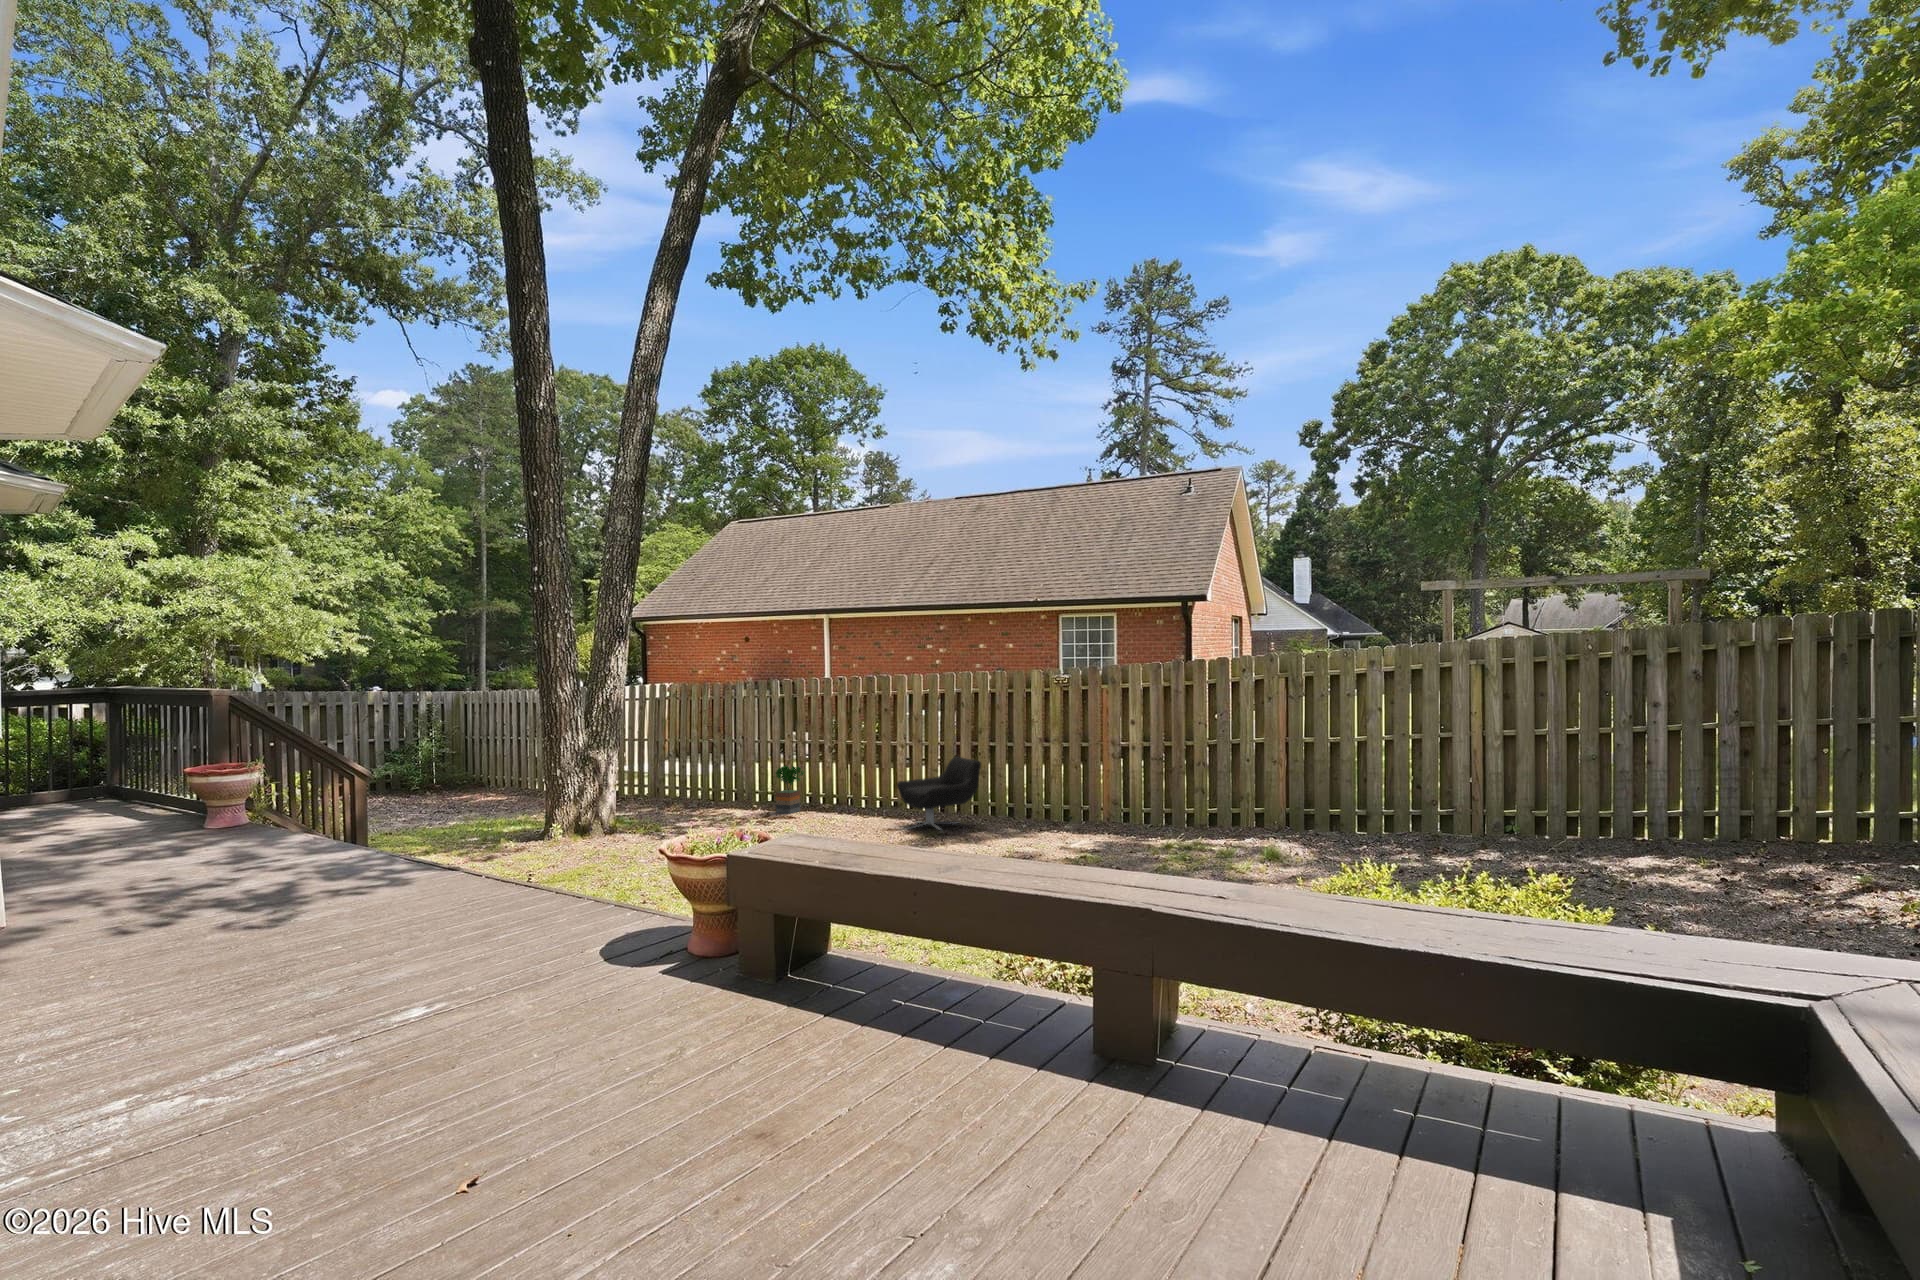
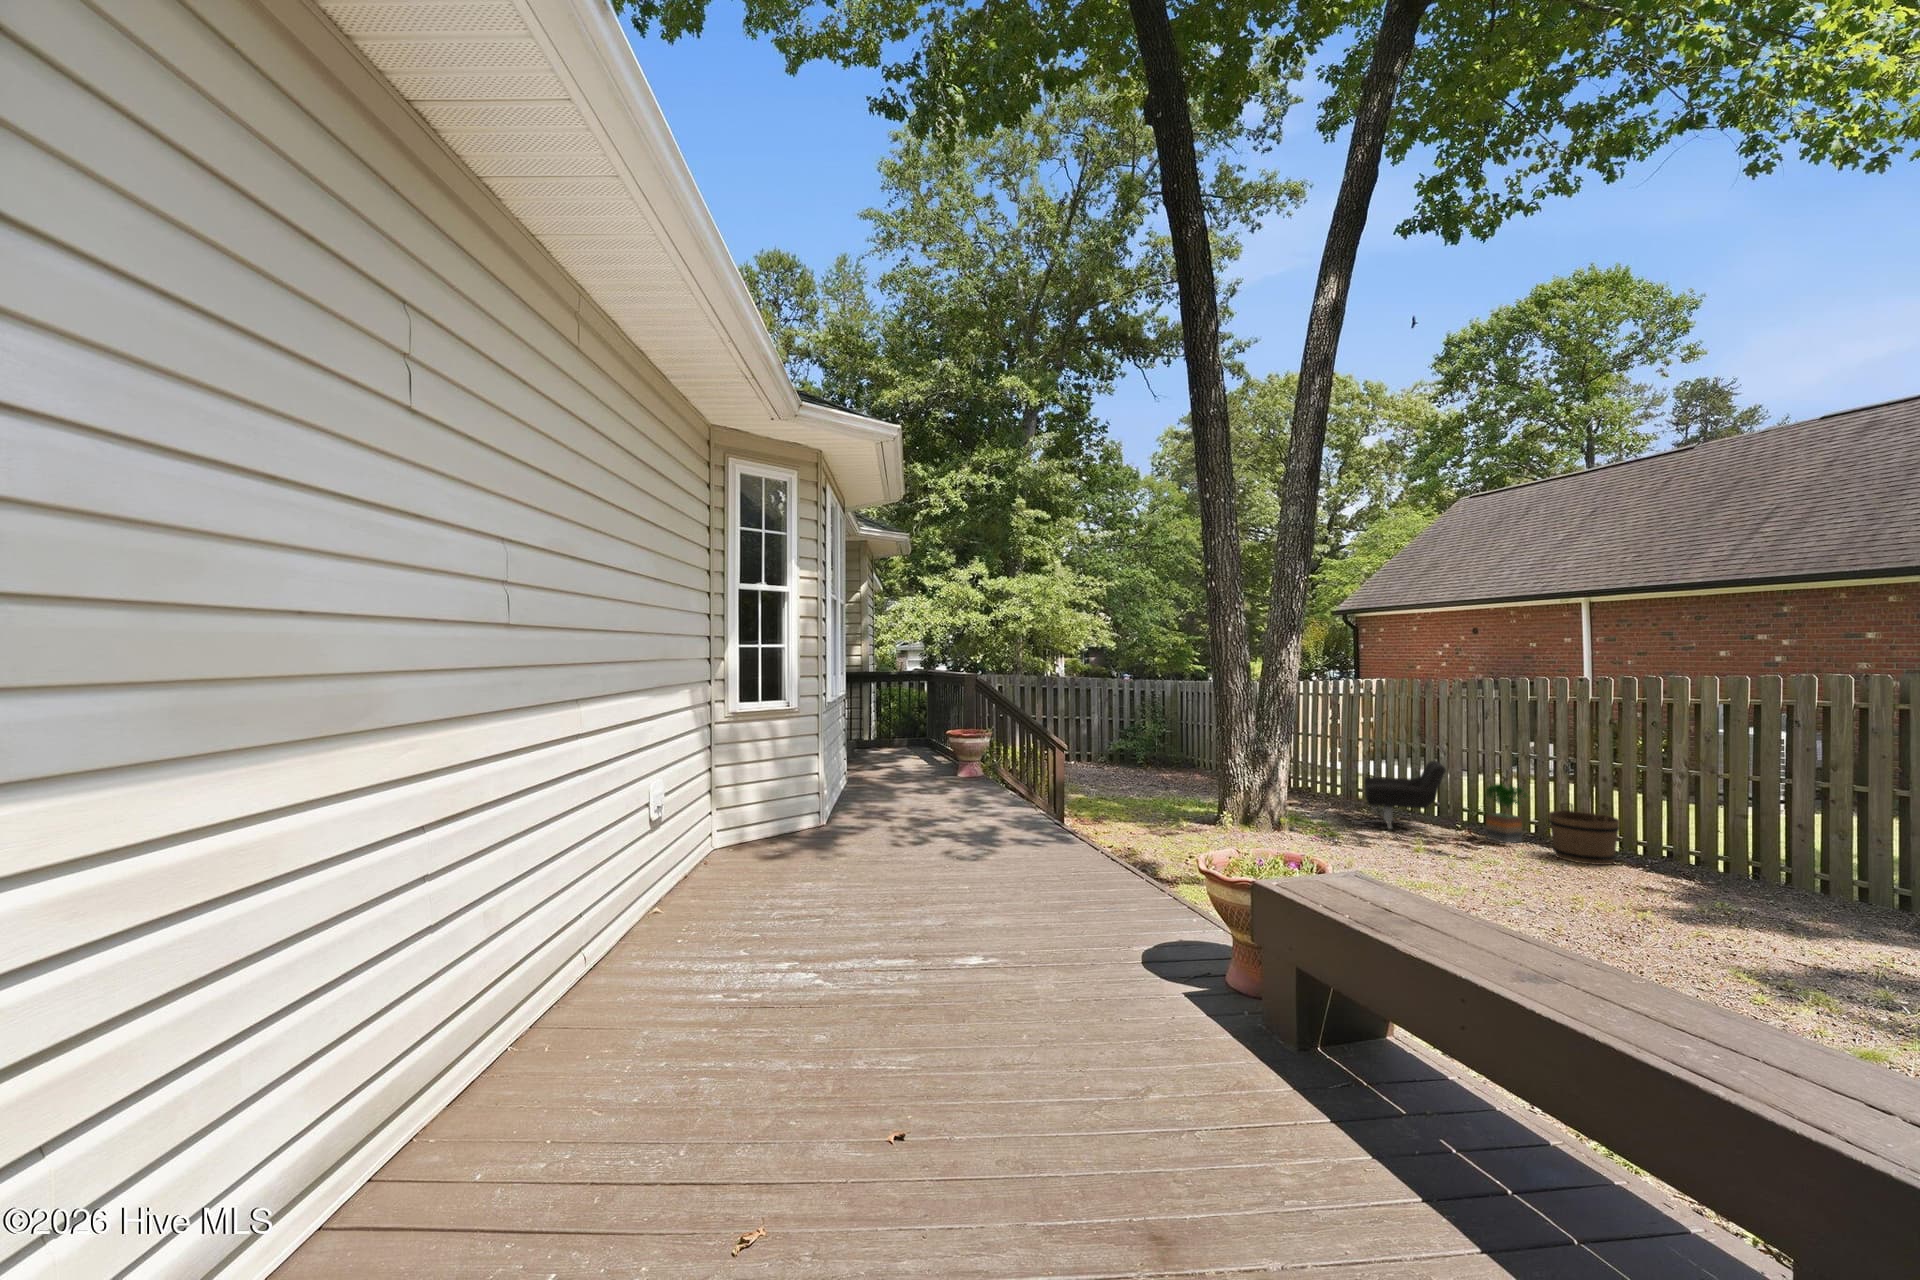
lounge chair: present [897,756,981,830] -> present [1365,760,1446,829]
bucket: none [819,774,862,818] -> present [1548,803,1620,865]

